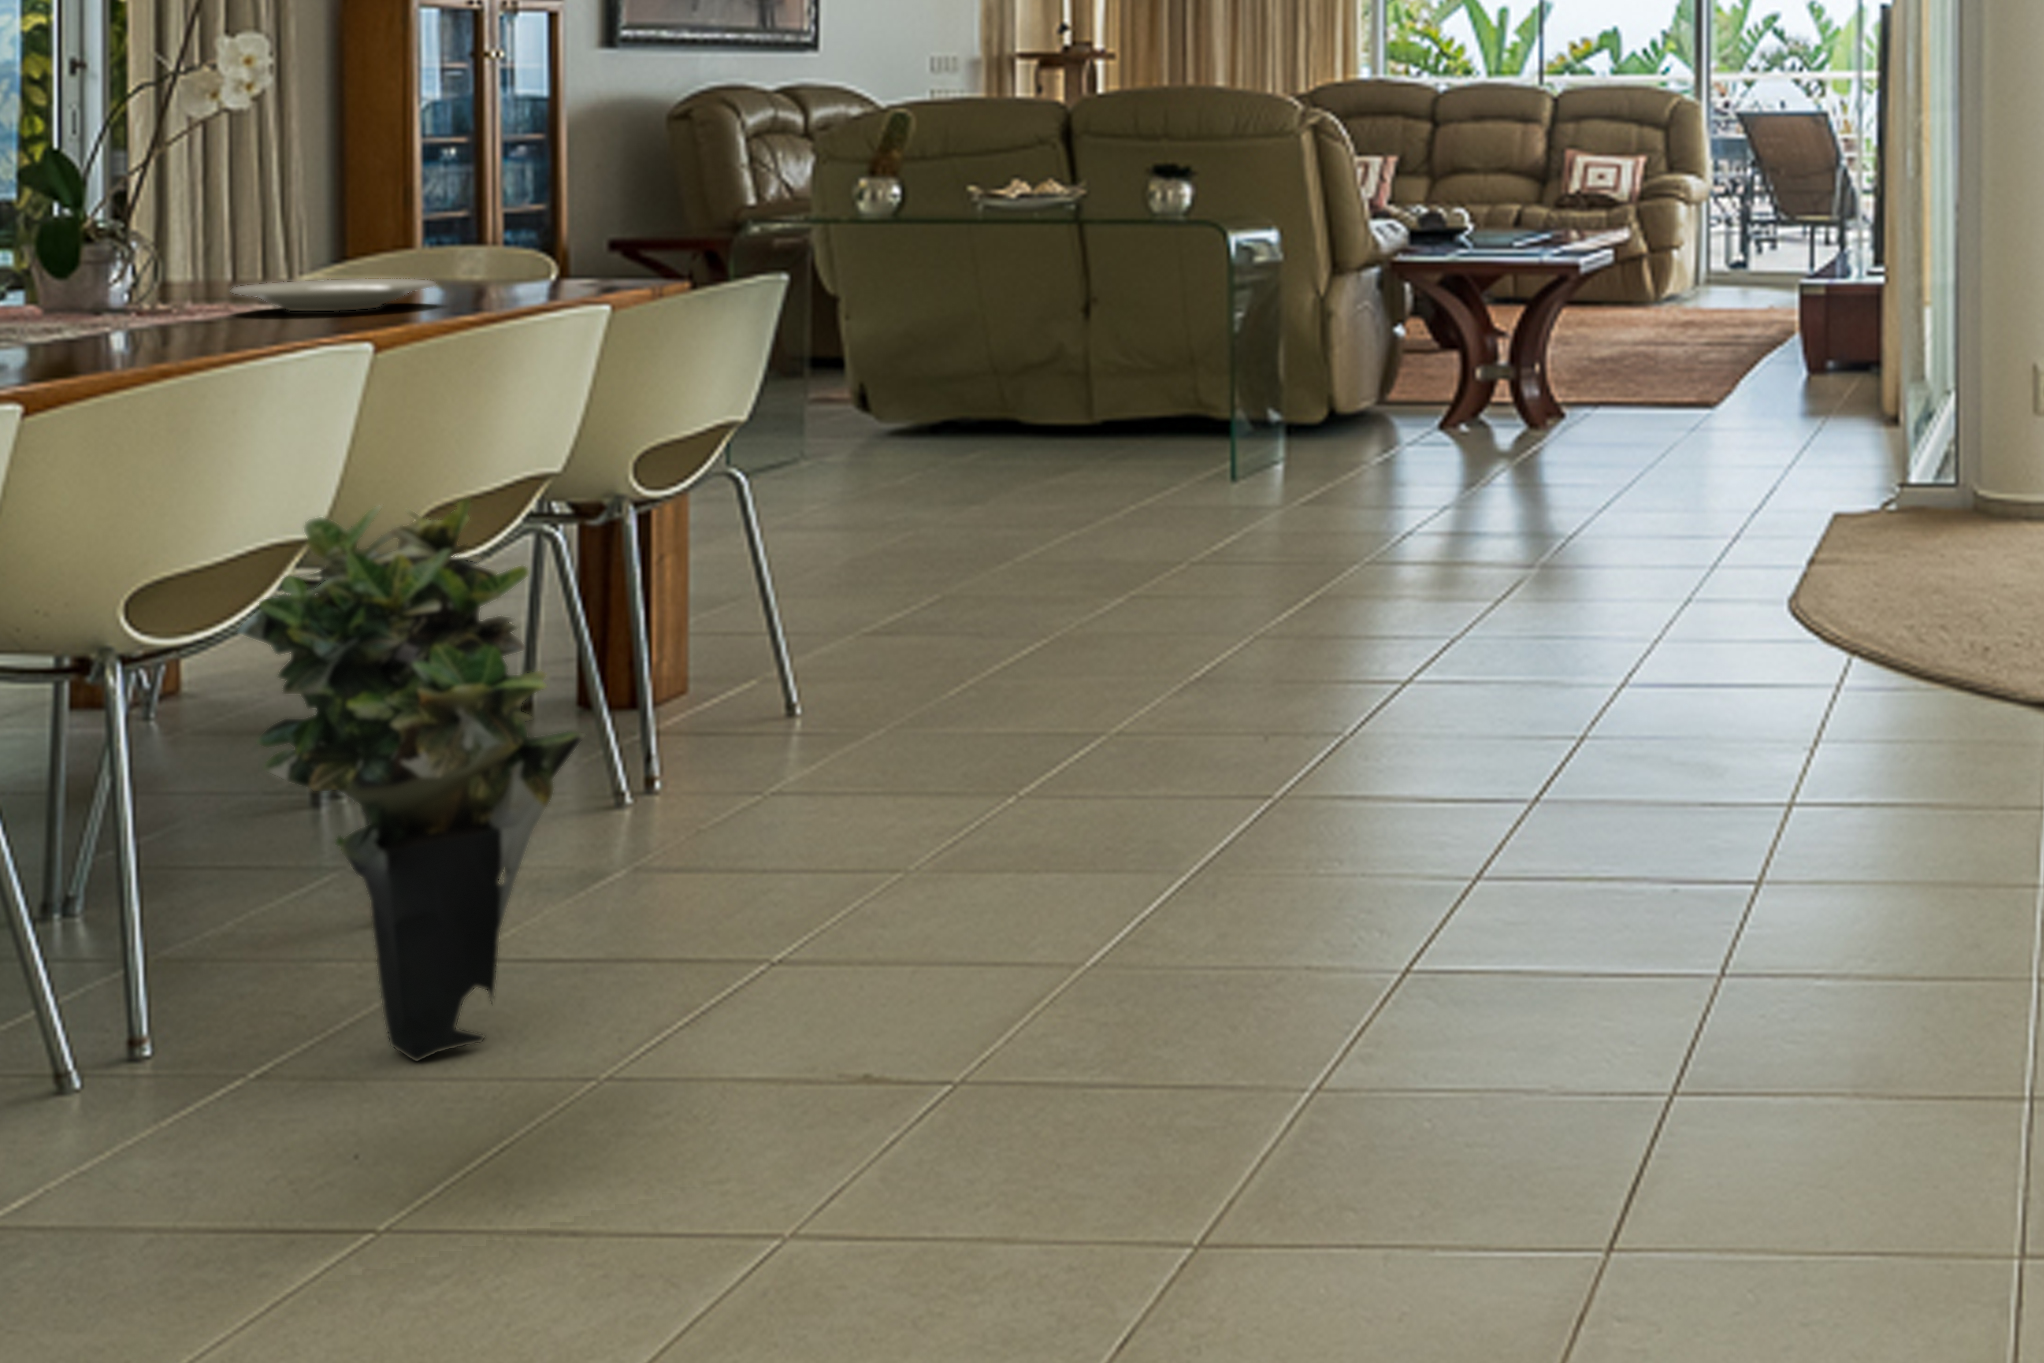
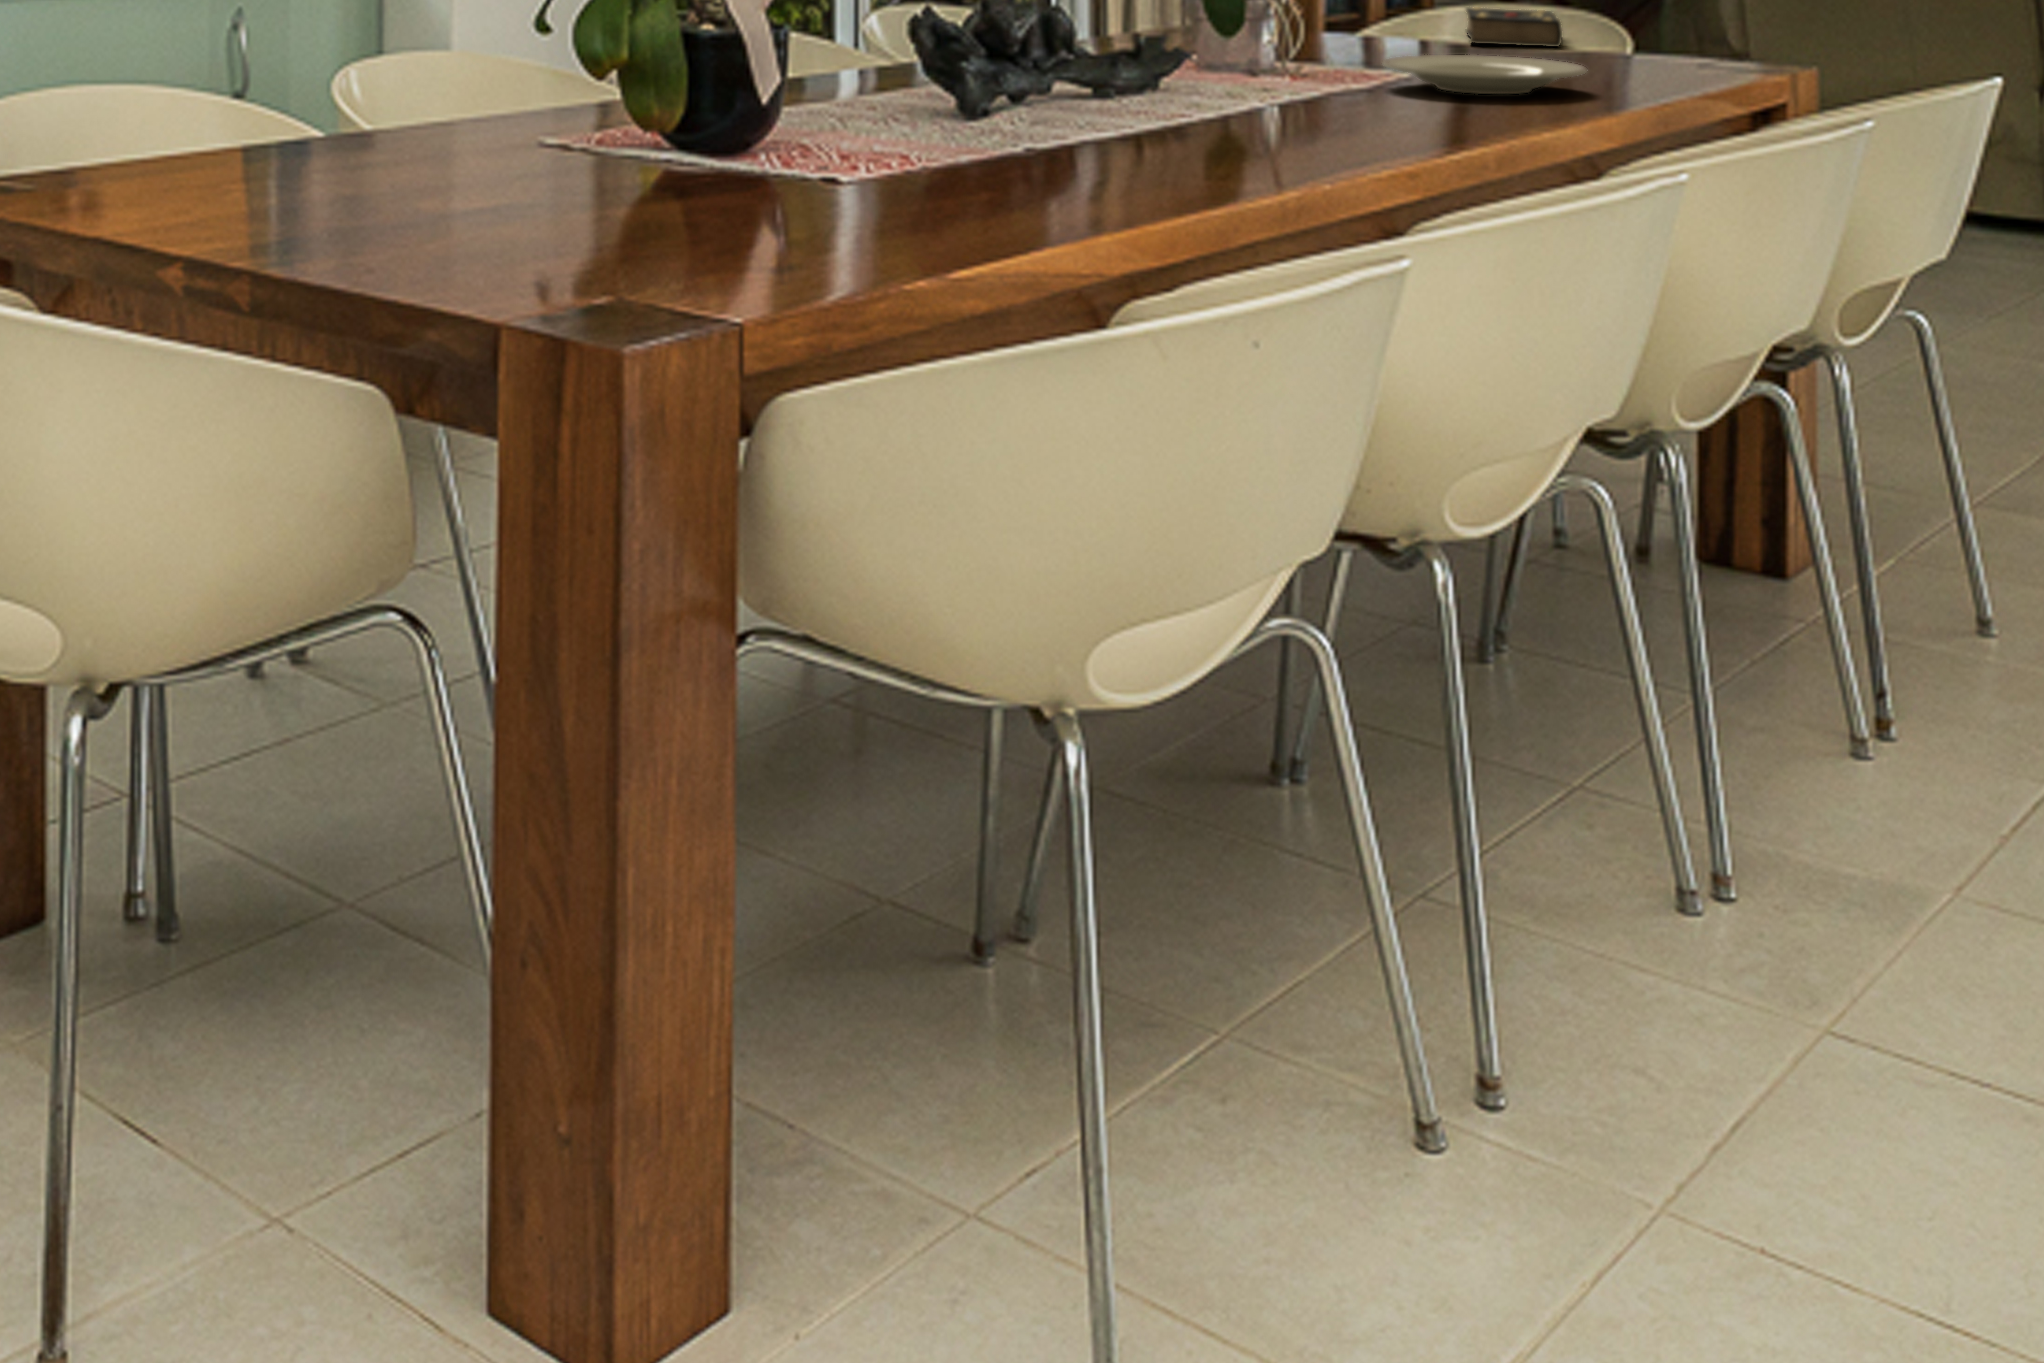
book: none [382,245,485,277] -> present [1466,7,1562,47]
potted plant: present [238,497,584,1061] -> none [1580,388,2019,1166]

